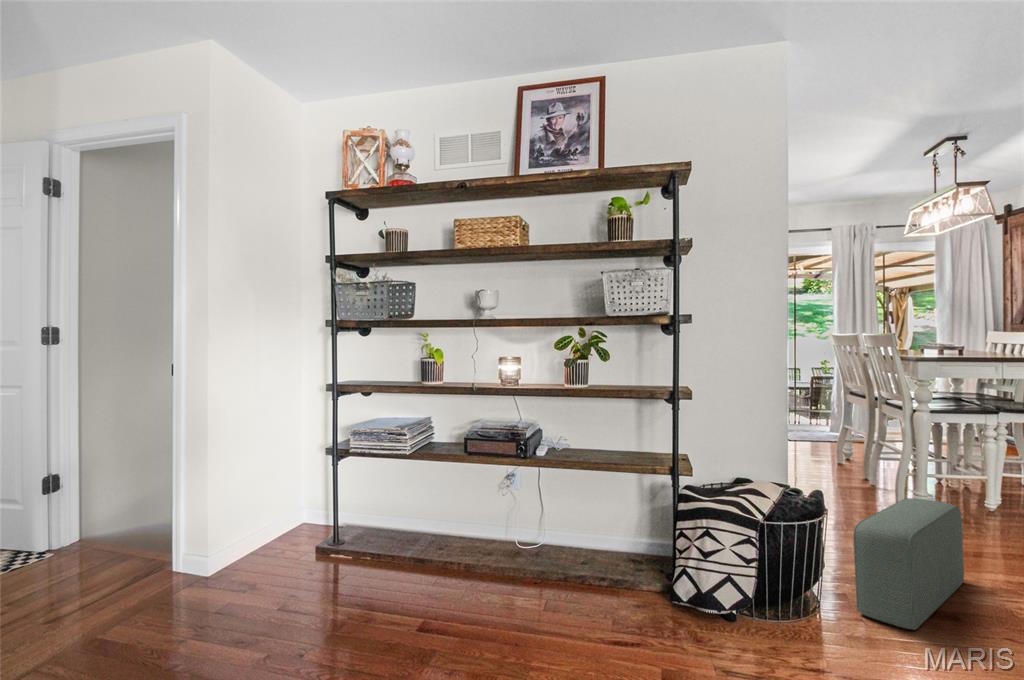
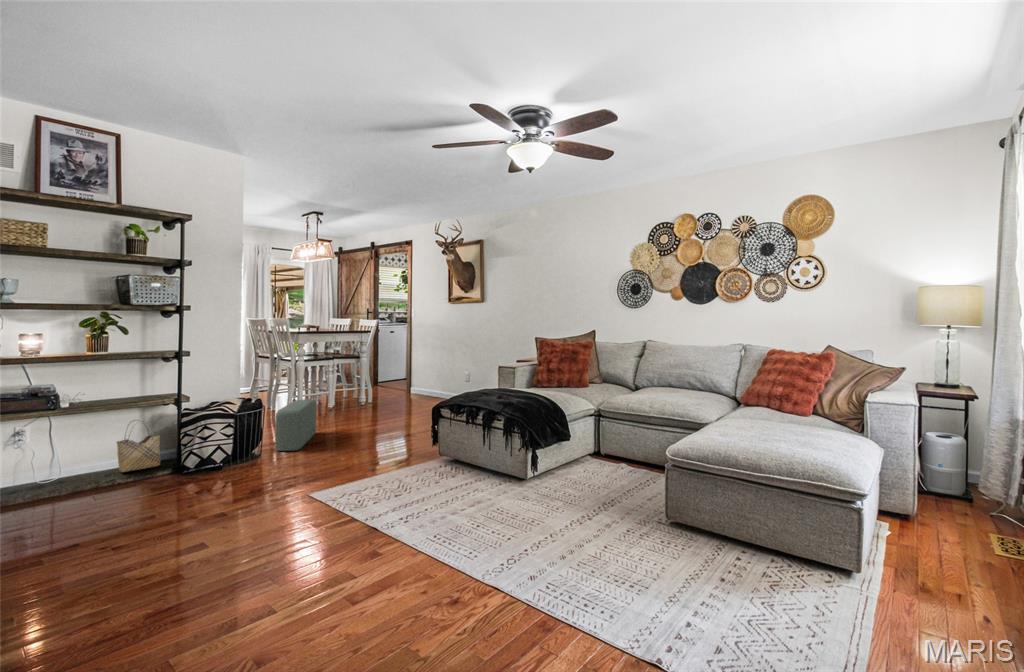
woven basket: none [596,490,654,573] -> present [117,435,160,472]

